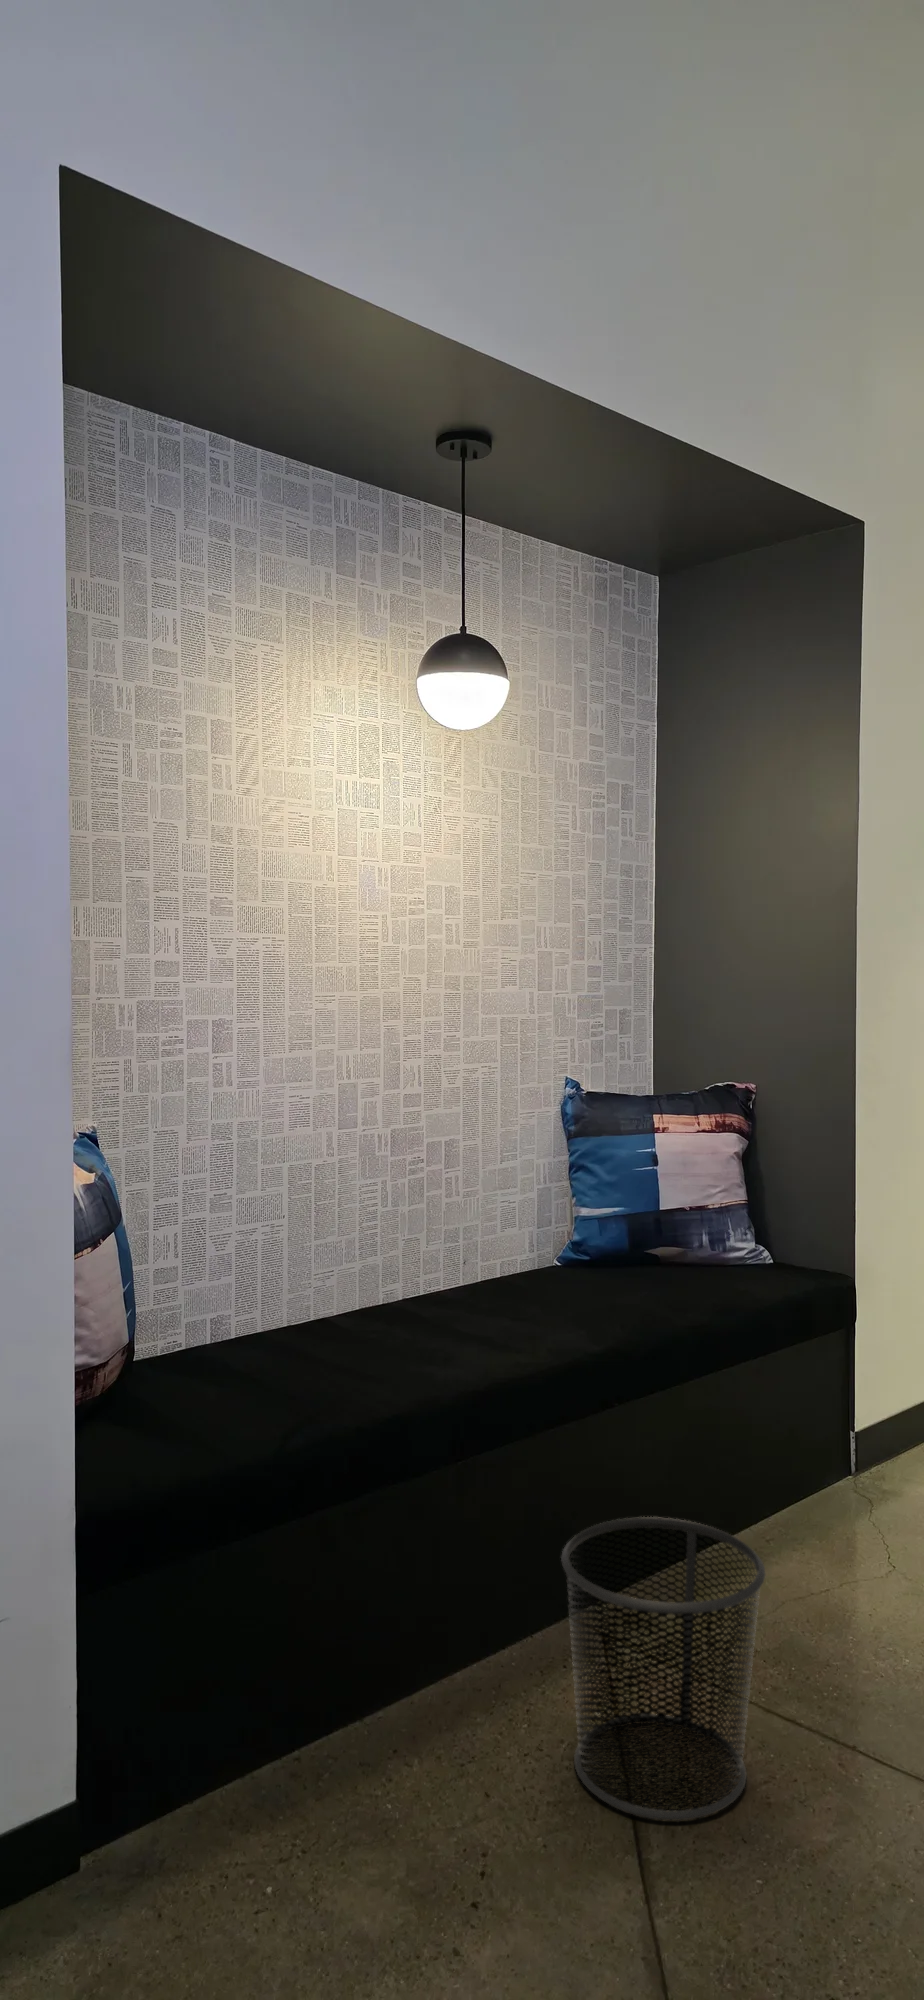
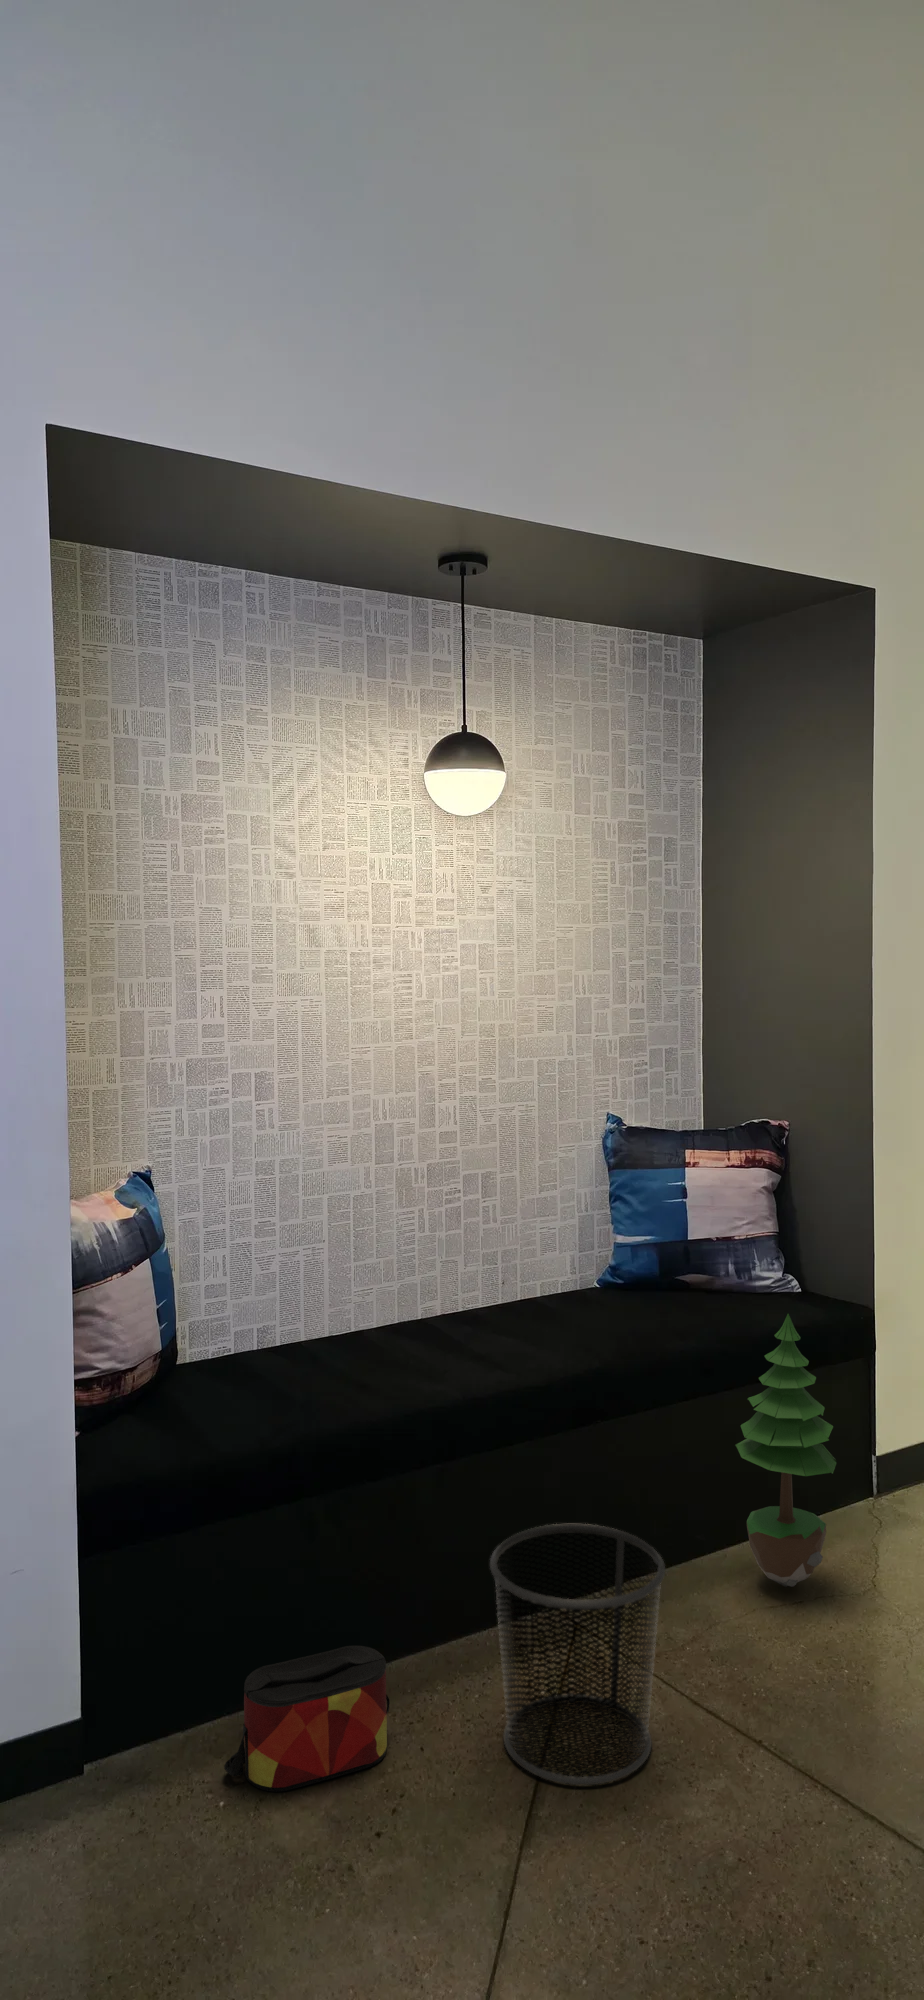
potted tree: none [751,1277,863,1576] -> present [736,1314,836,1587]
bag: none [262,1679,448,1868] -> present [224,1646,390,1792]

